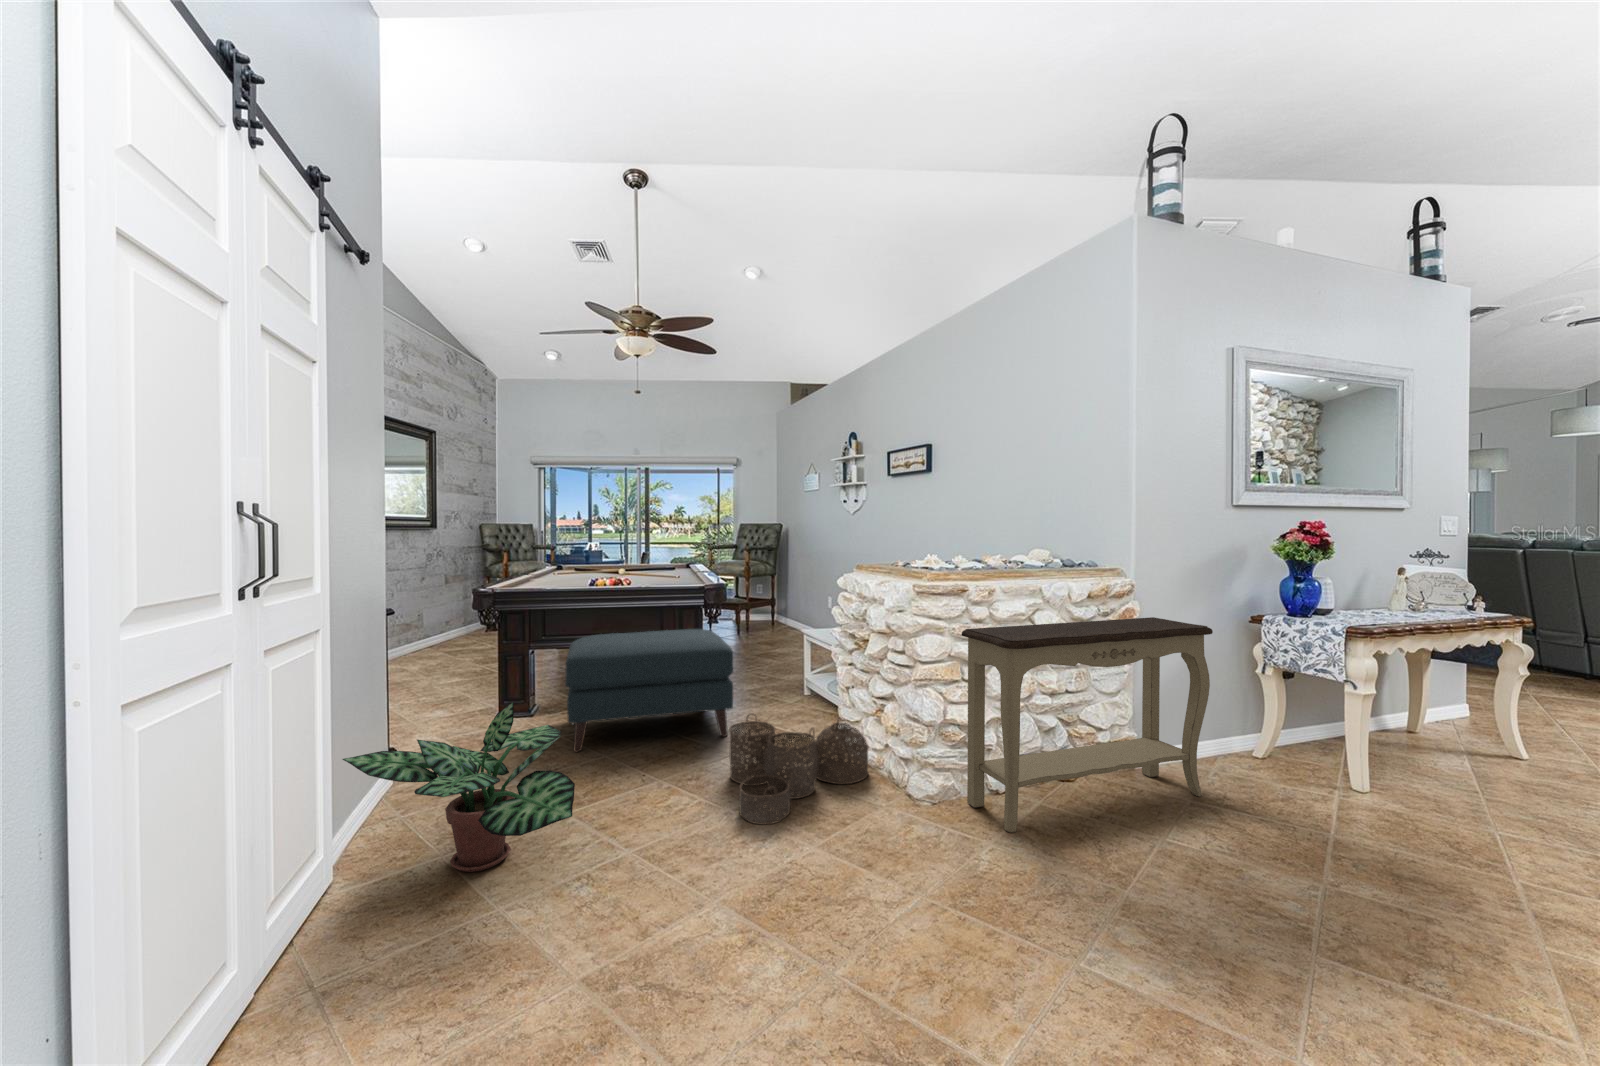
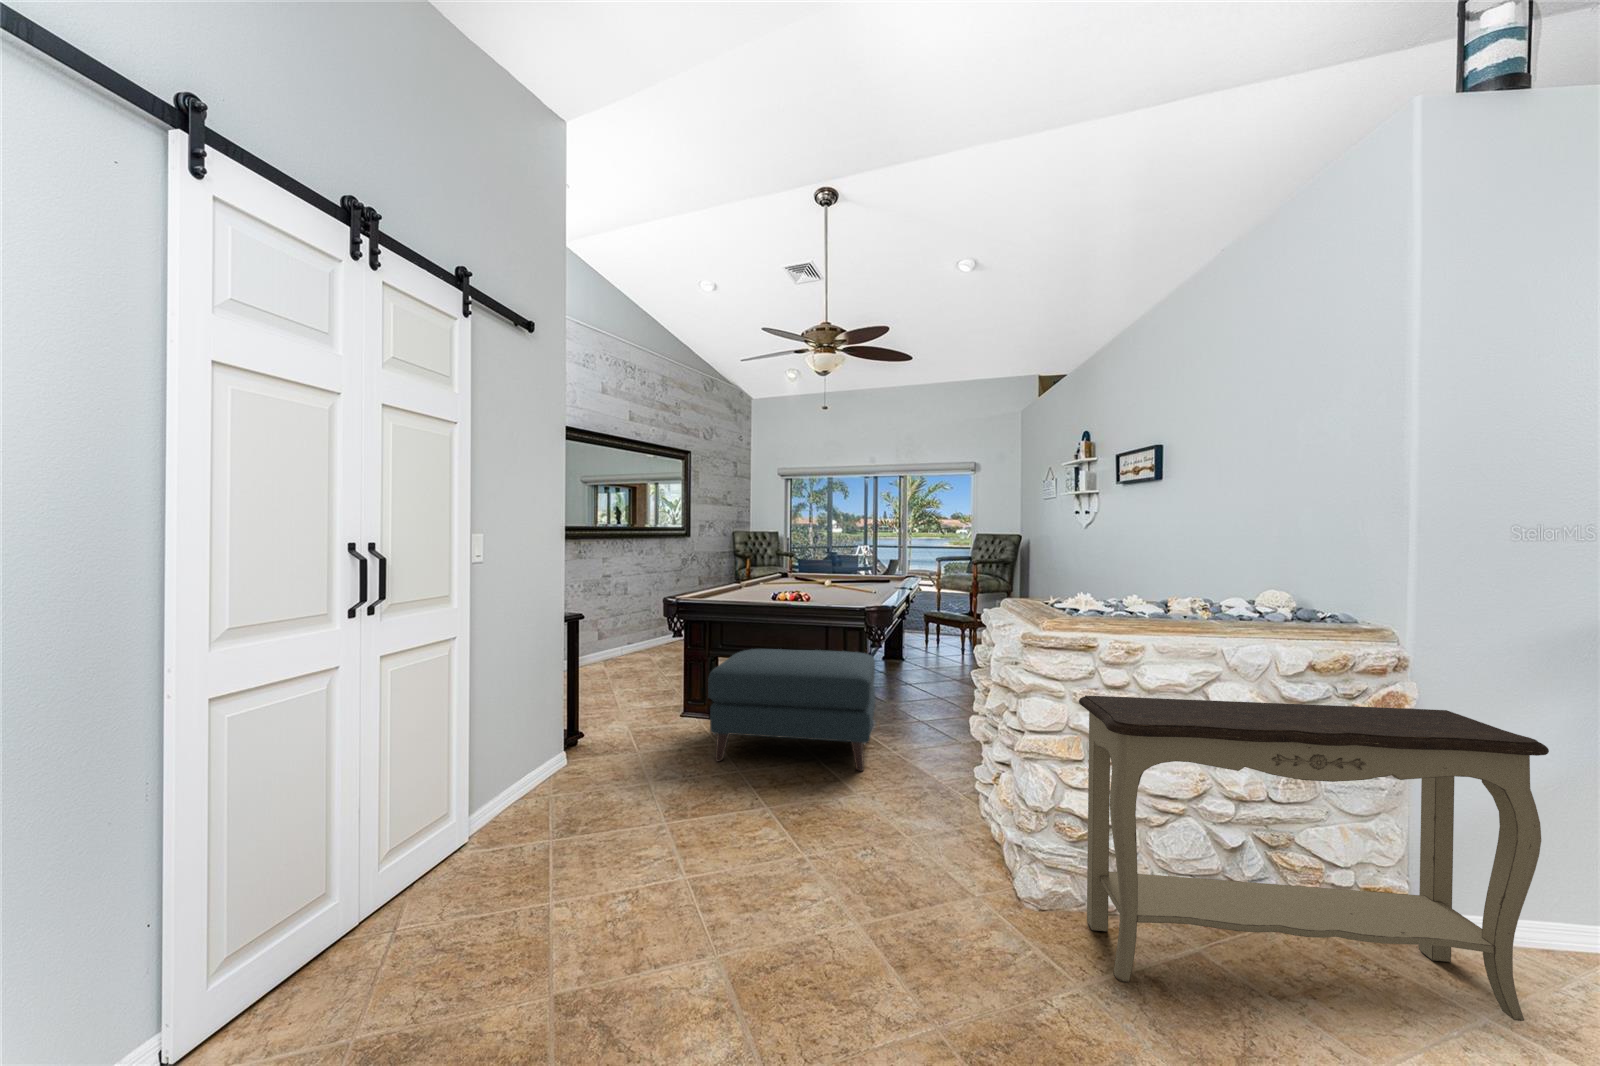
potted plant: present [343,702,575,872] -> none [474,713,659,861]
woven basket: present [729,715,868,824] -> none [810,754,986,884]

